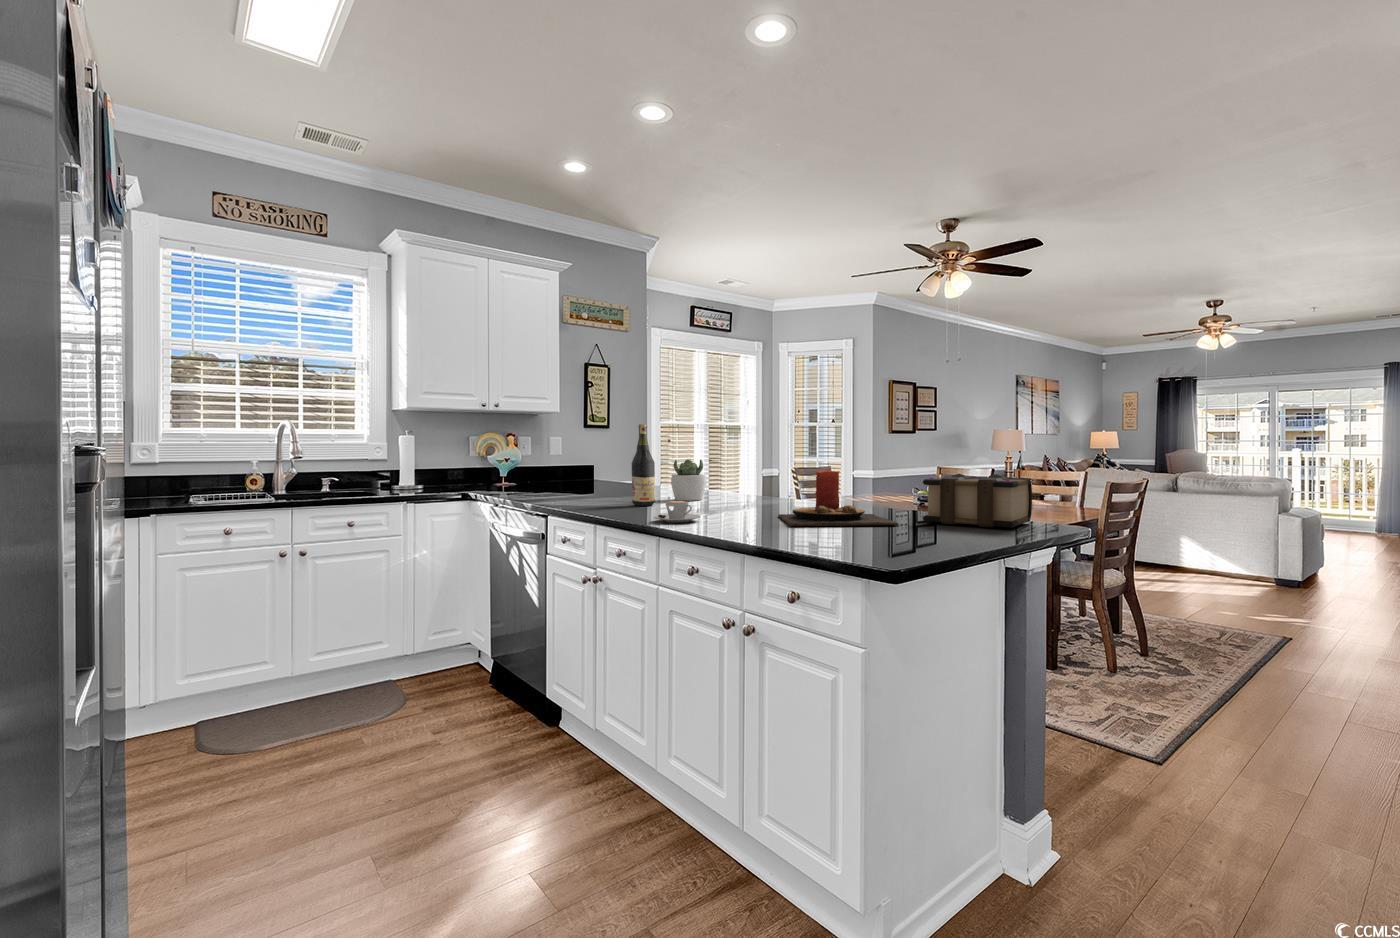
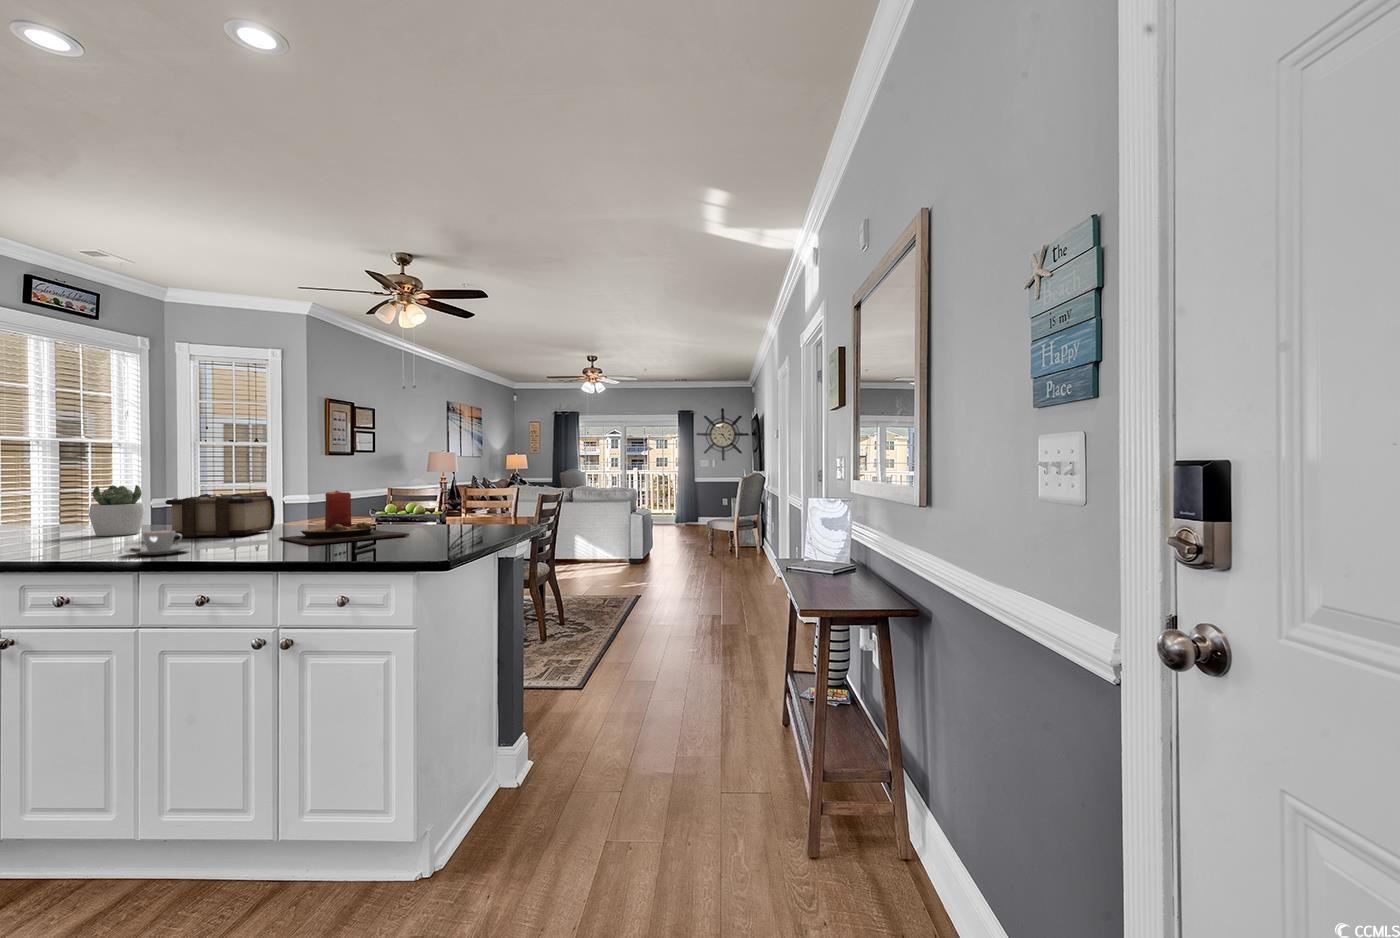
wine bottle: present [632,424,655,506] -> none [36,442,78,546]
book: present [923,473,1032,528] -> present [165,493,275,537]

